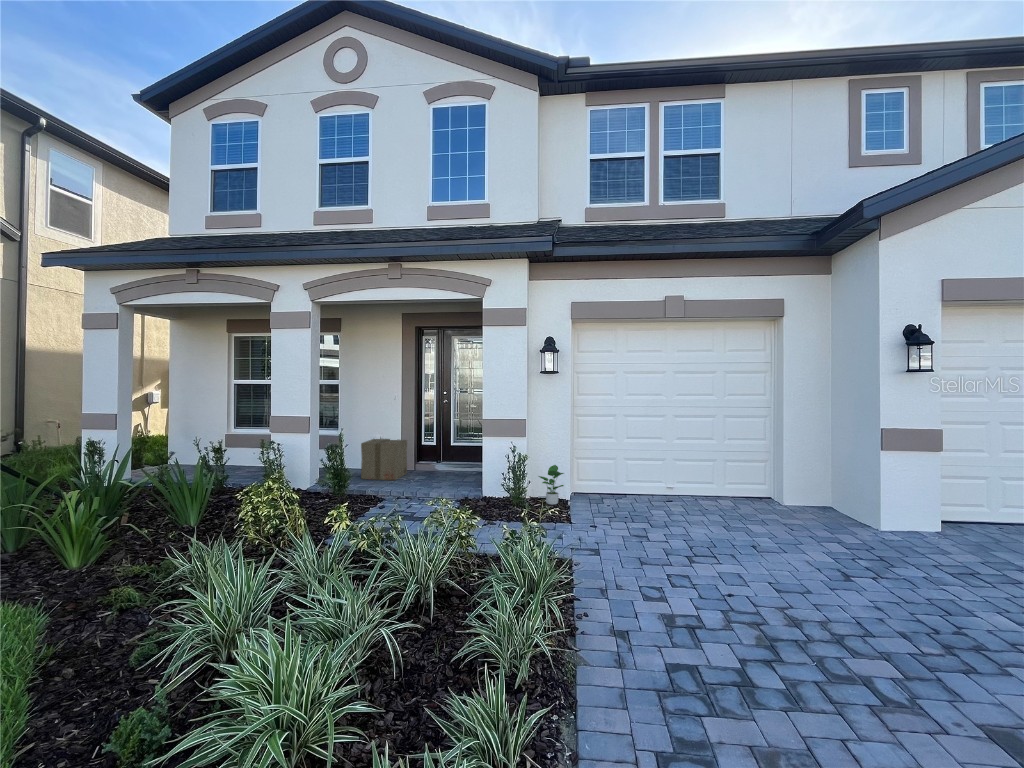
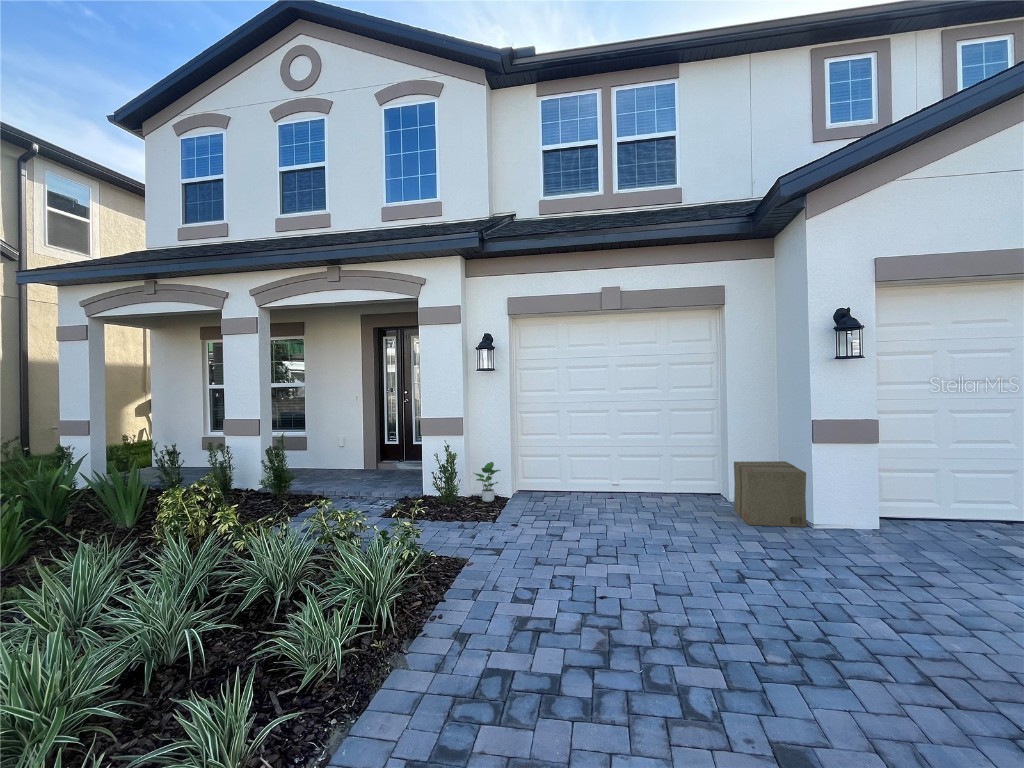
cardboard box: present [361,439,407,480] -> present [734,461,806,527]

